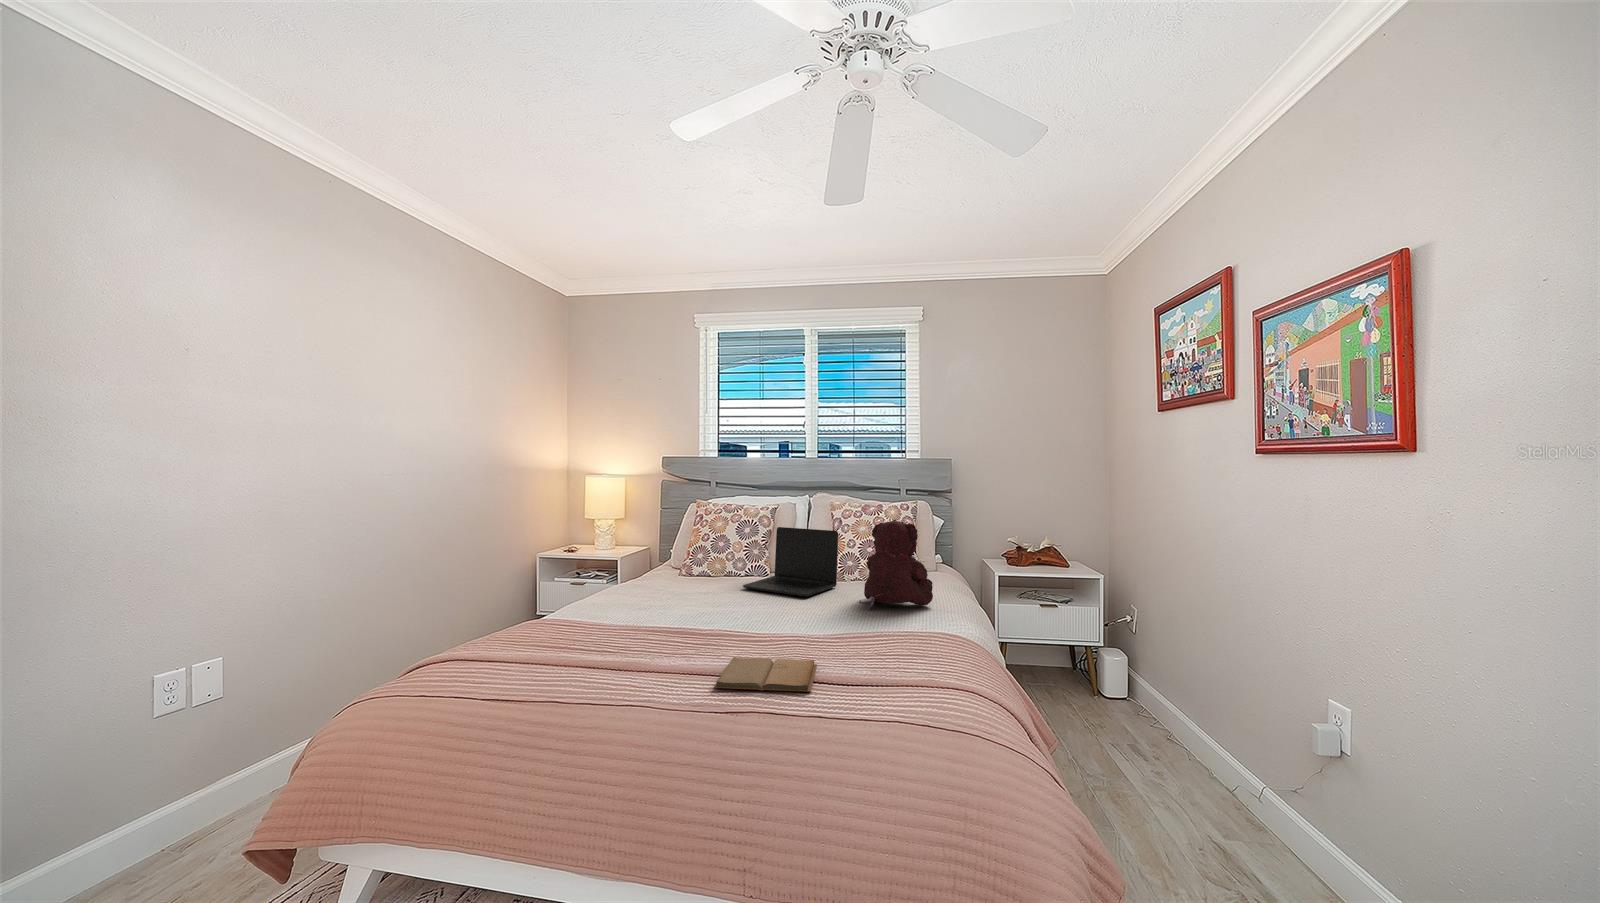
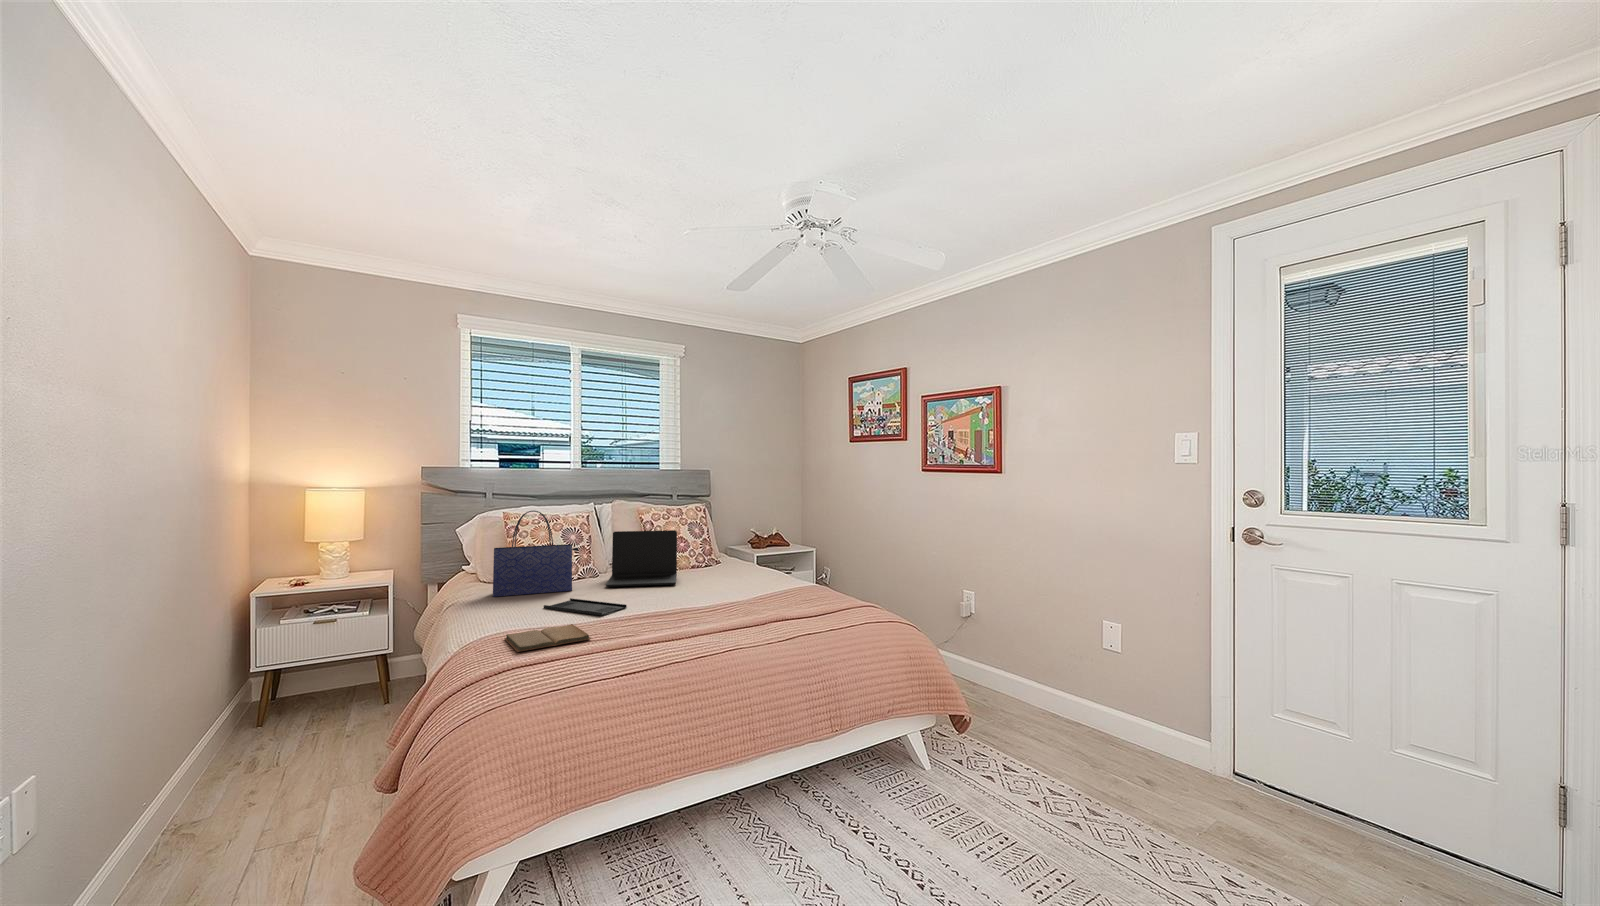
tote bag: none [647,499,722,587] -> present [493,511,578,597]
teddy bear: present [859,520,933,609] -> none [715,518,767,584]
tray: none [646,595,700,620] -> present [544,598,627,615]
book: present [714,657,817,692] -> present [505,624,591,652]

